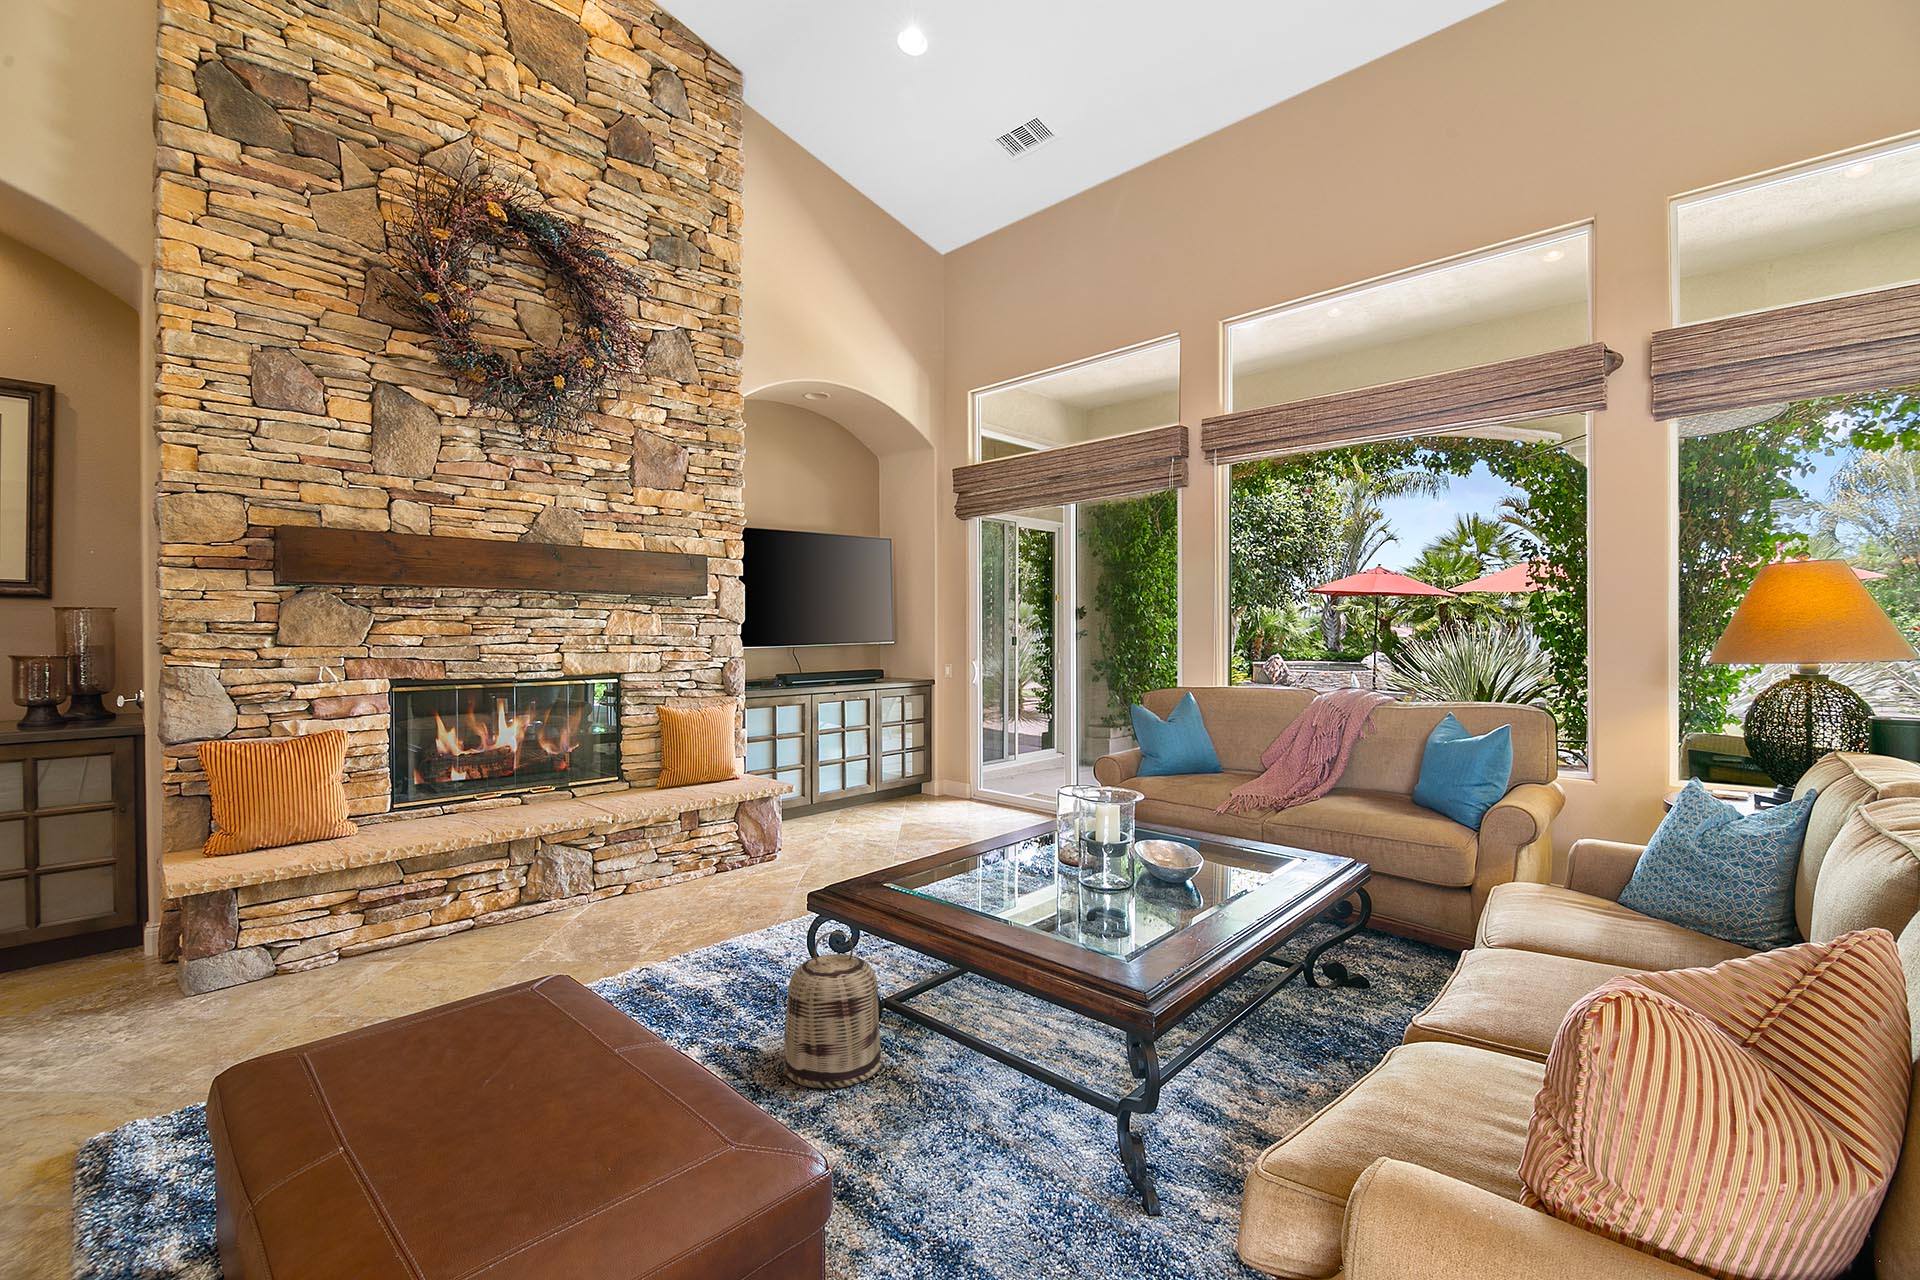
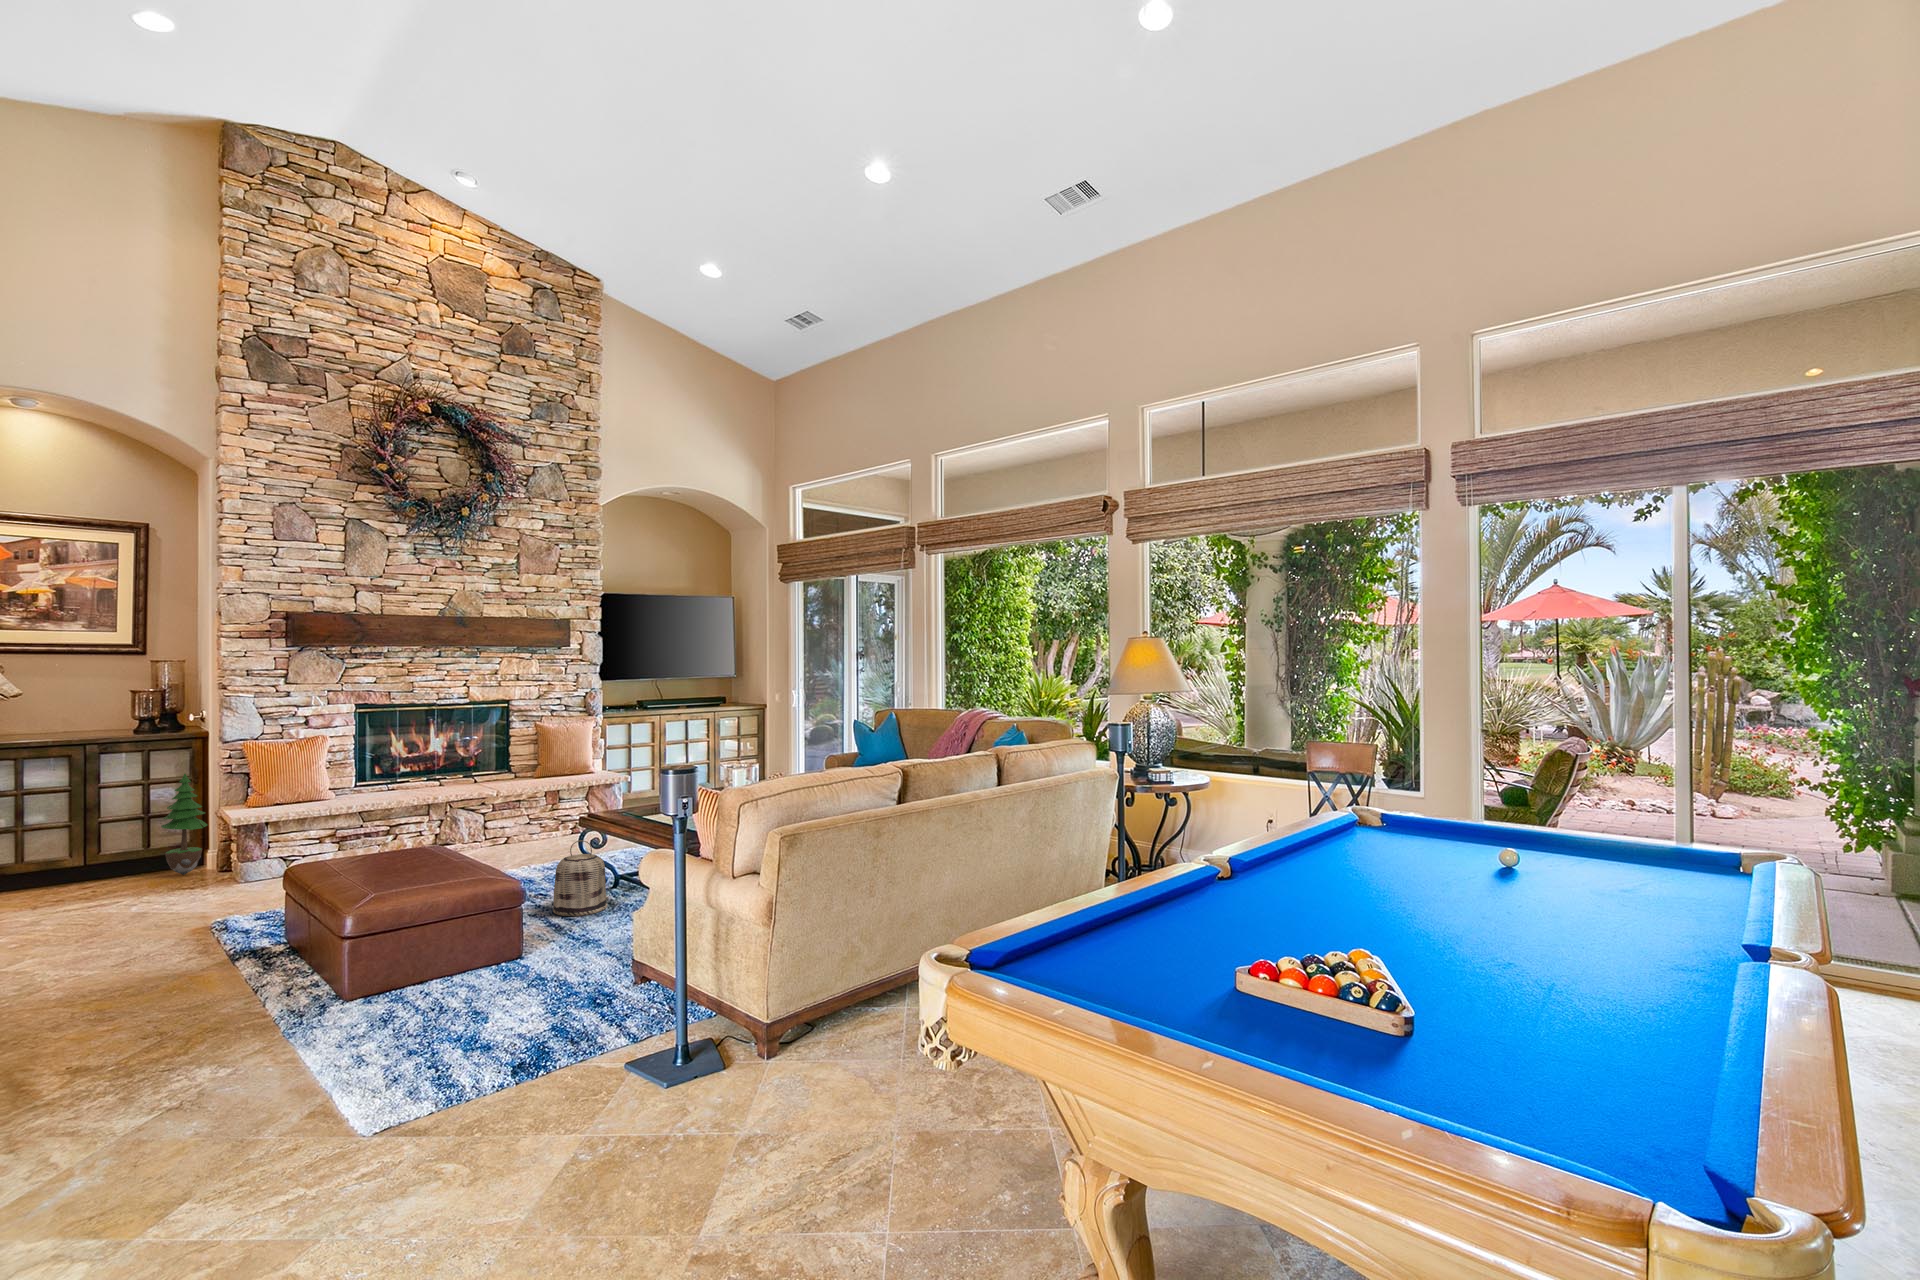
potted tree: none [60,795,145,968] -> present [161,774,207,875]

